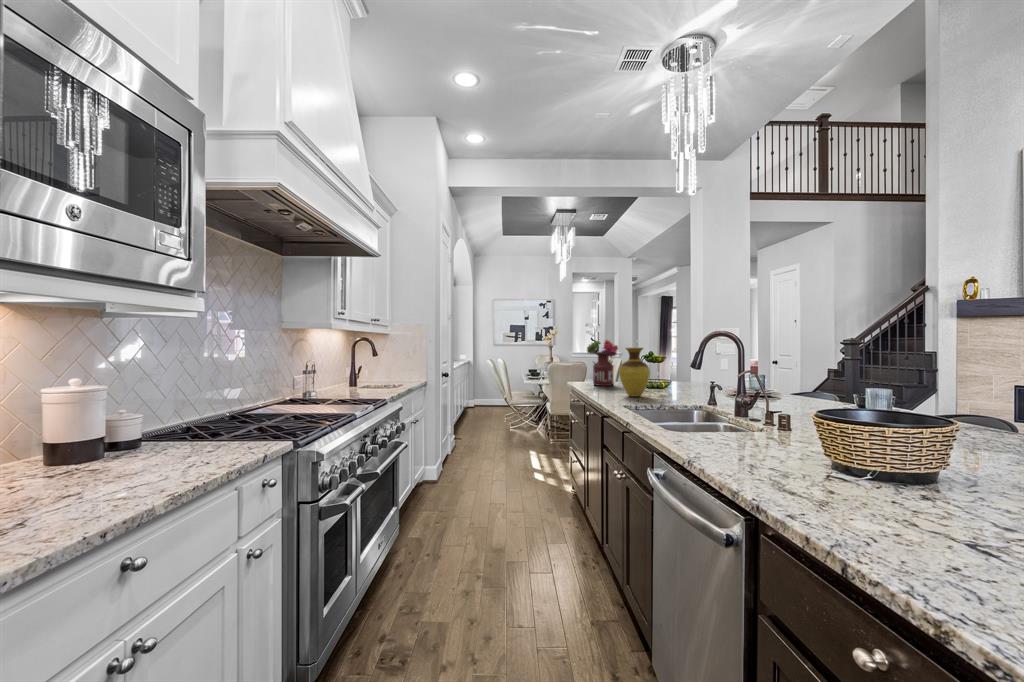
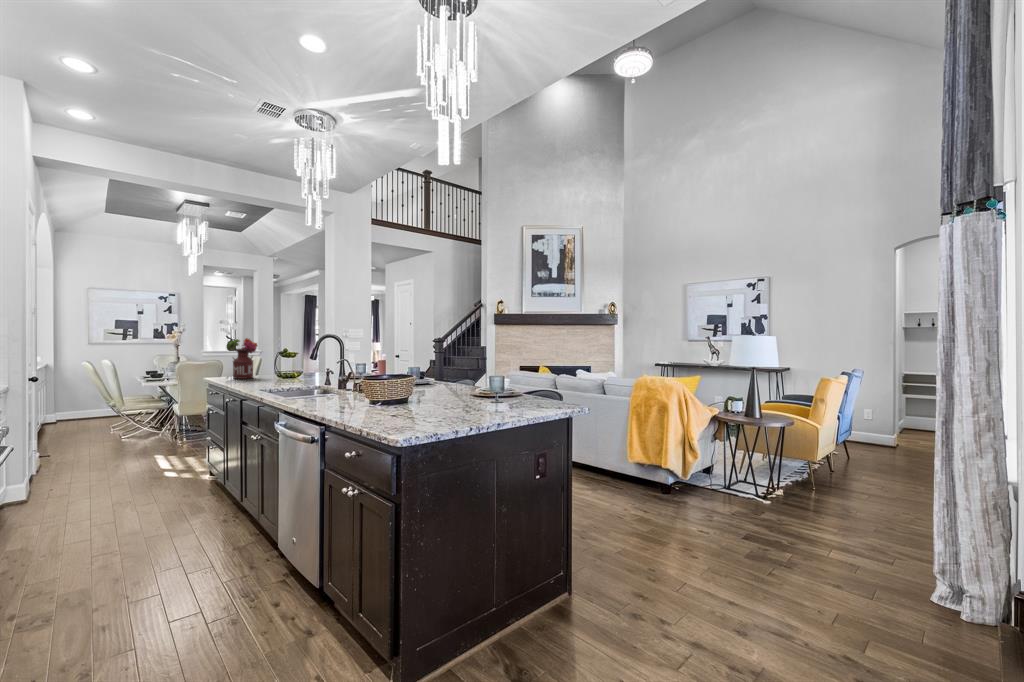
vase: present [619,348,650,397] -> none [259,344,285,384]

